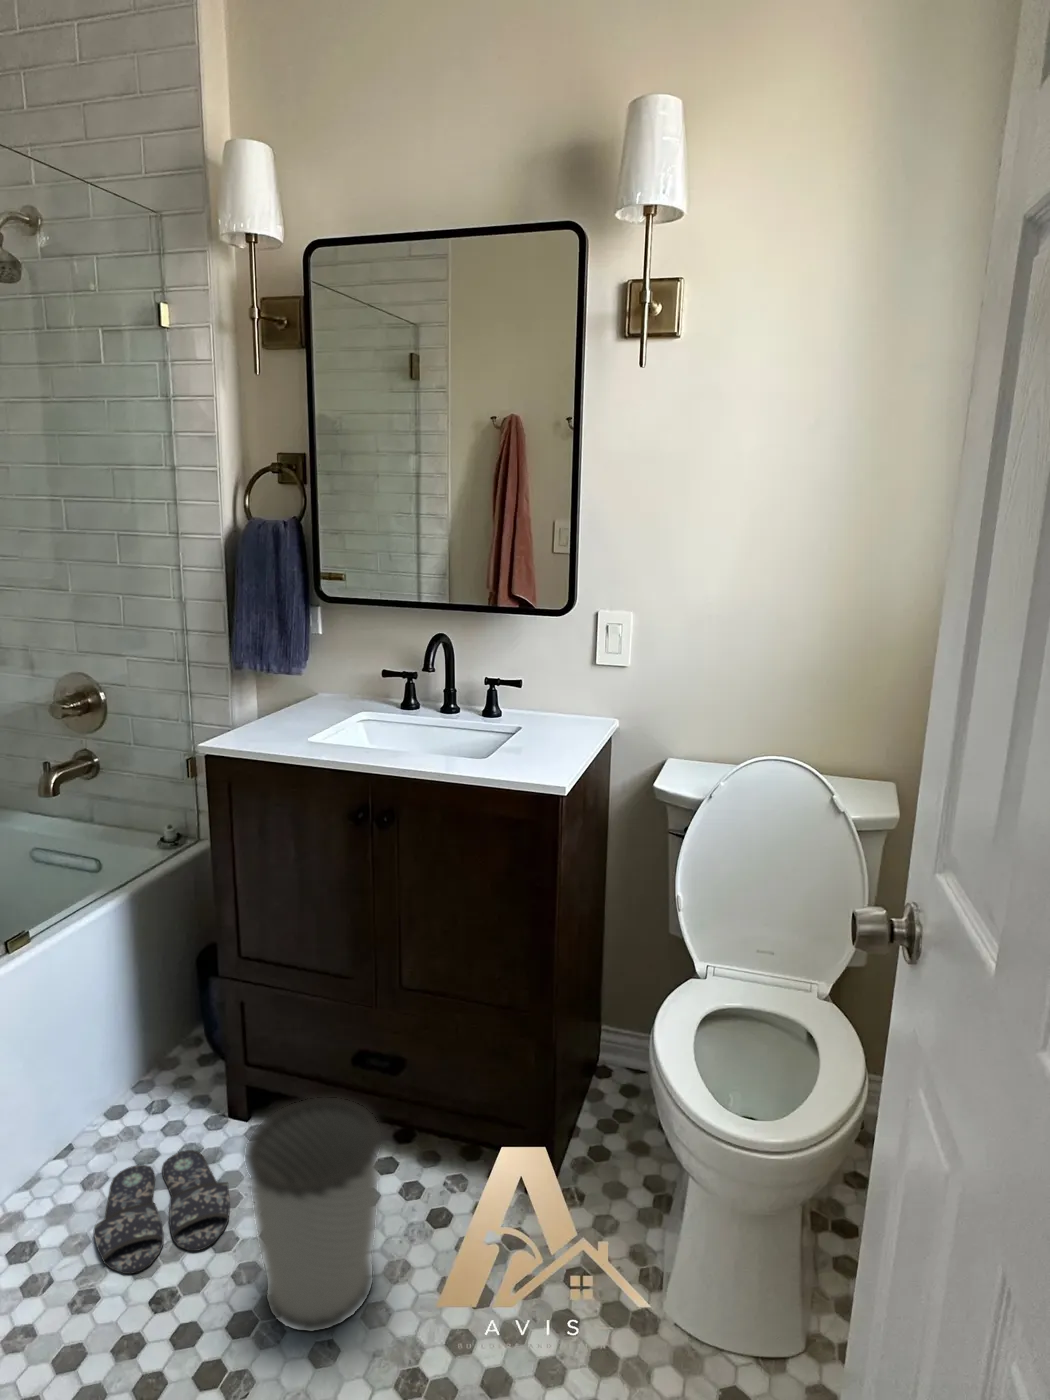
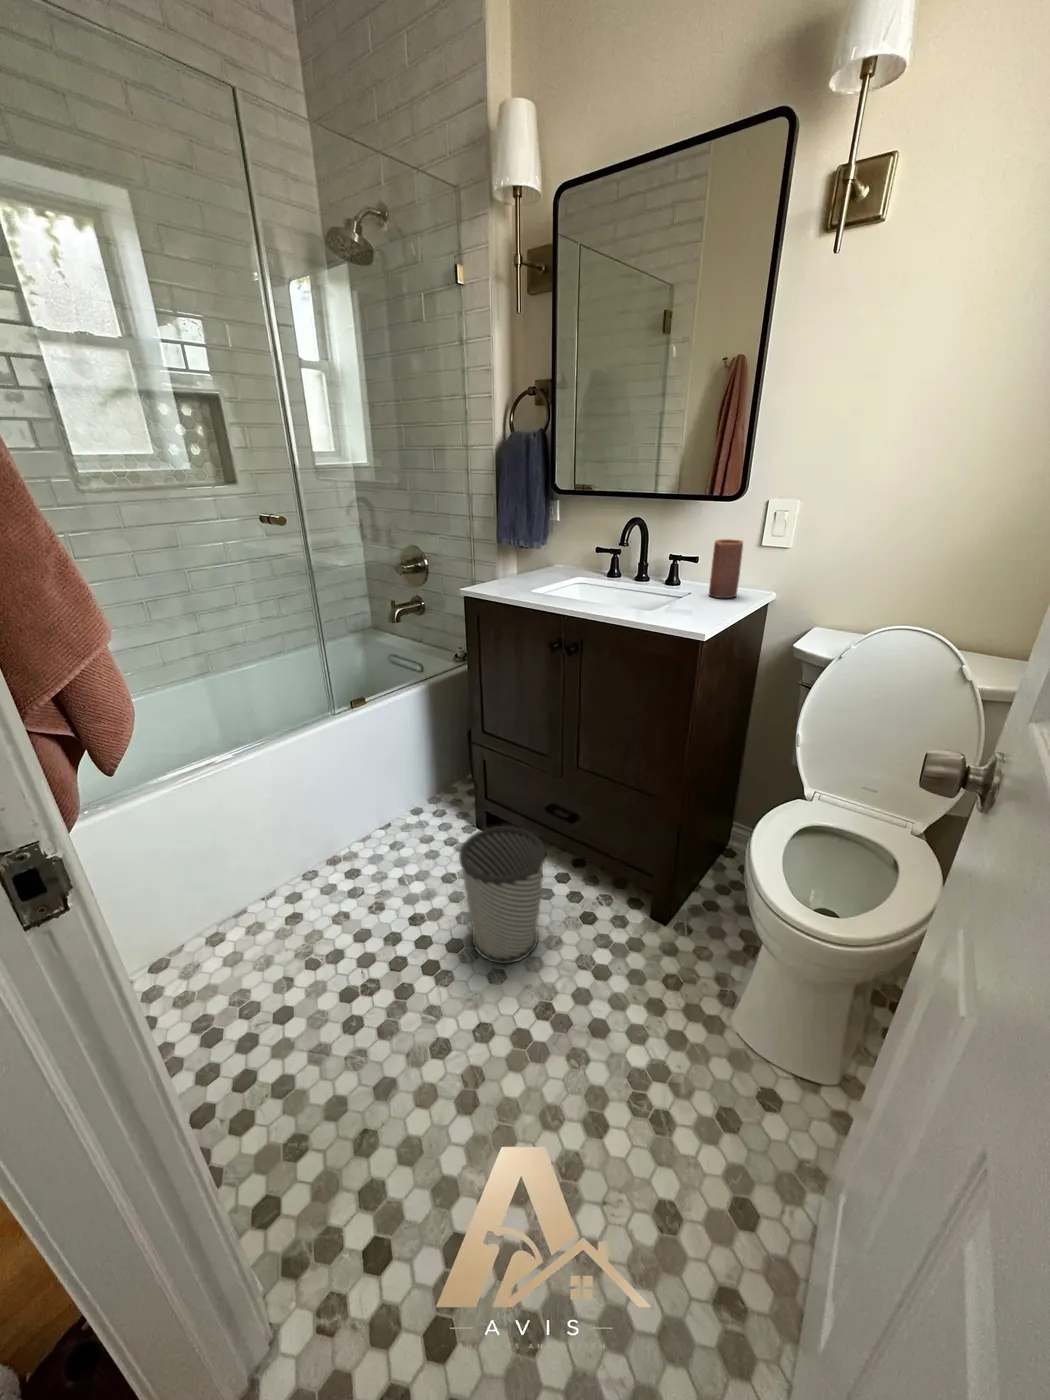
candle: none [545,661,579,734] -> present [709,539,743,598]
slippers: present [94,1150,230,1274] -> none [389,841,466,901]

